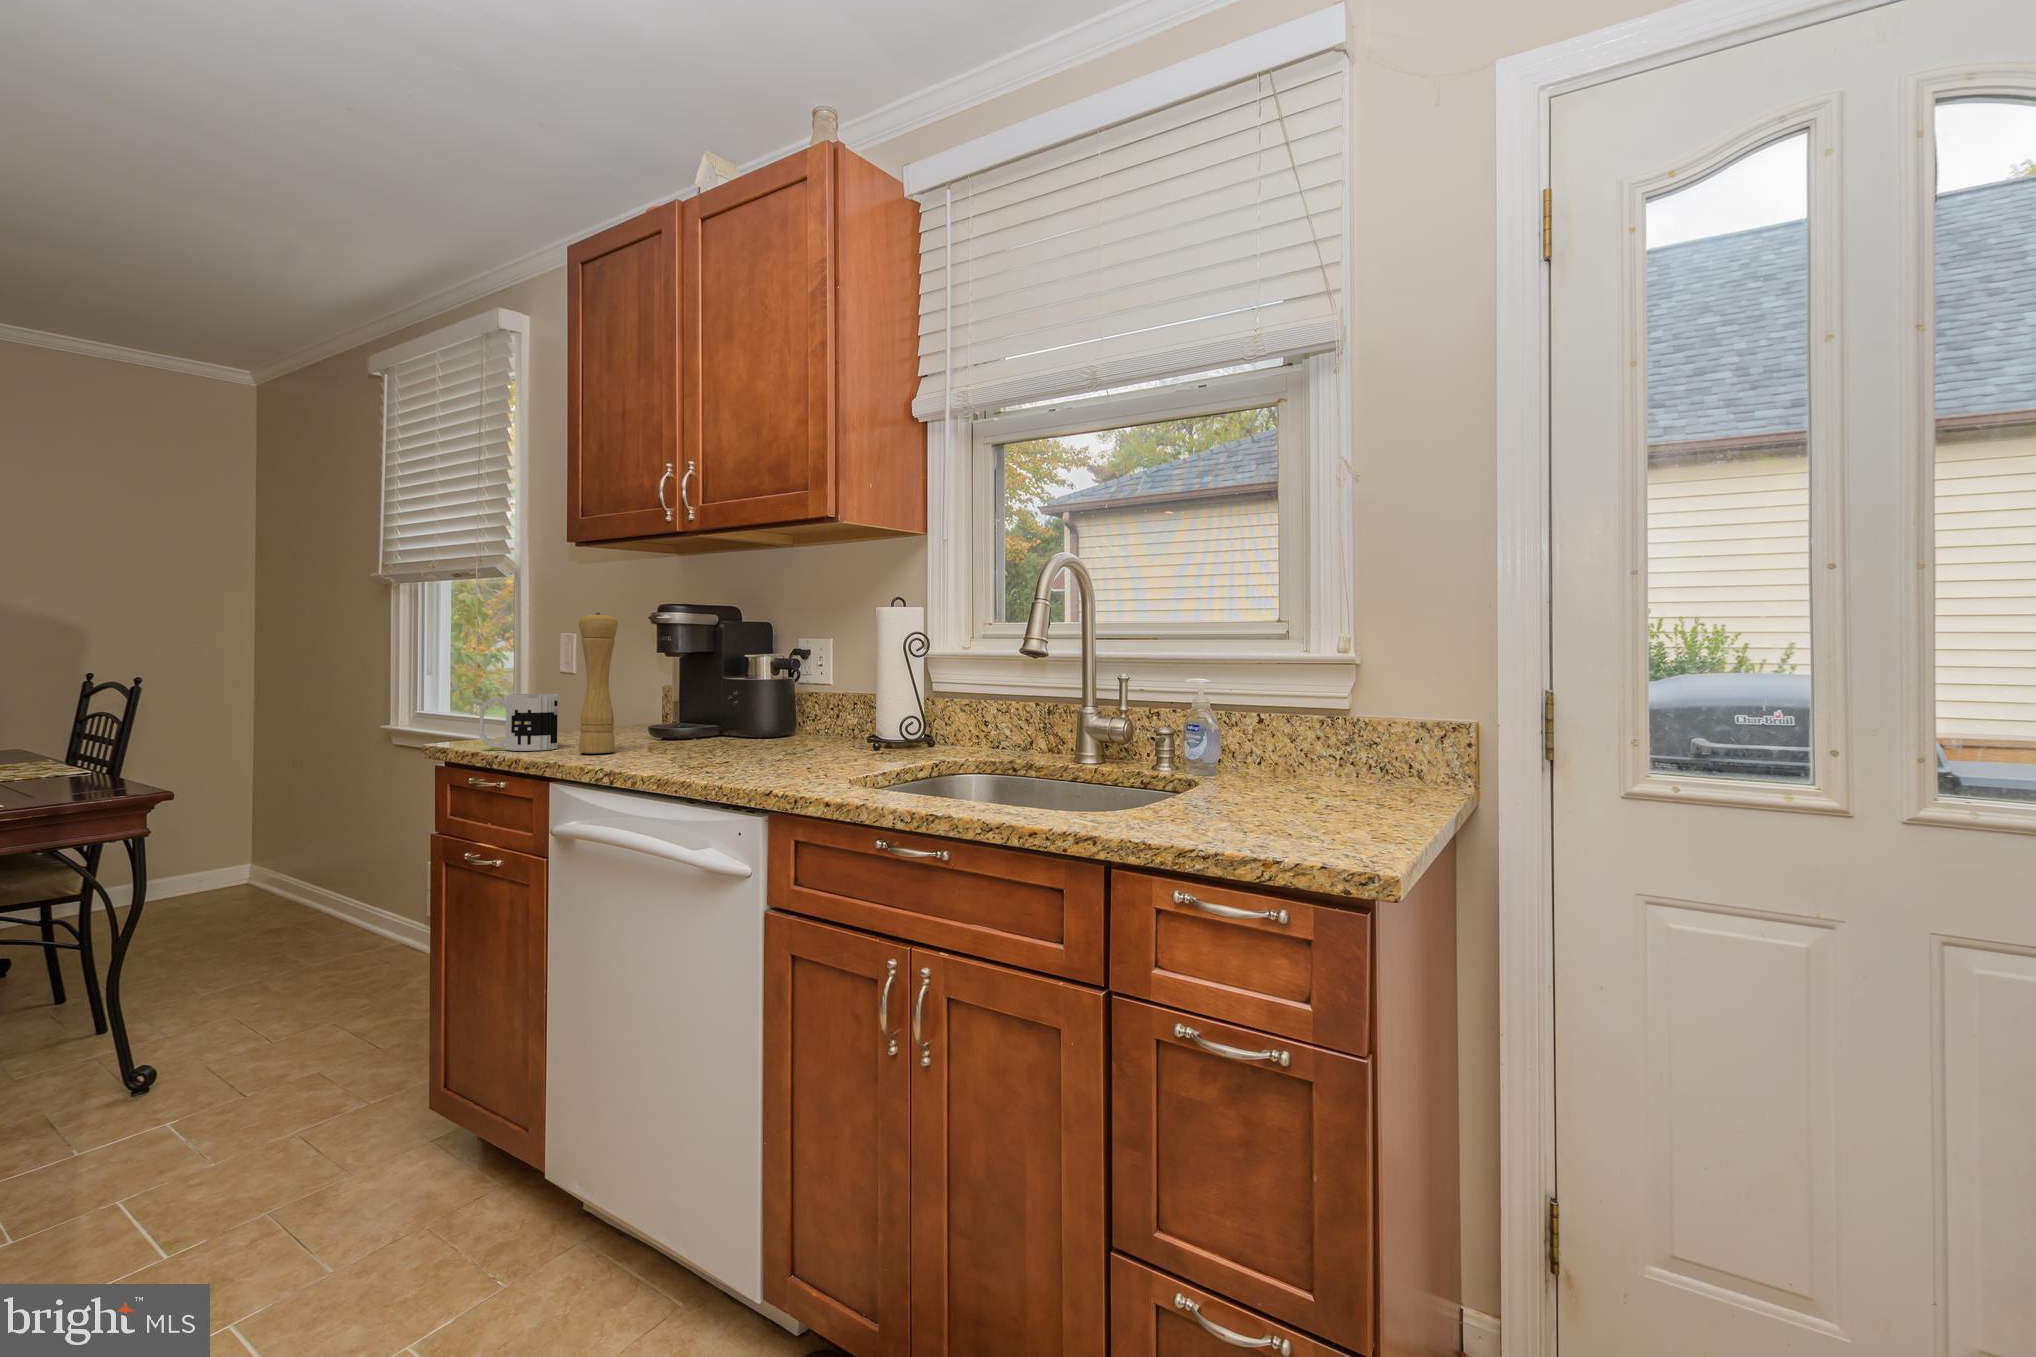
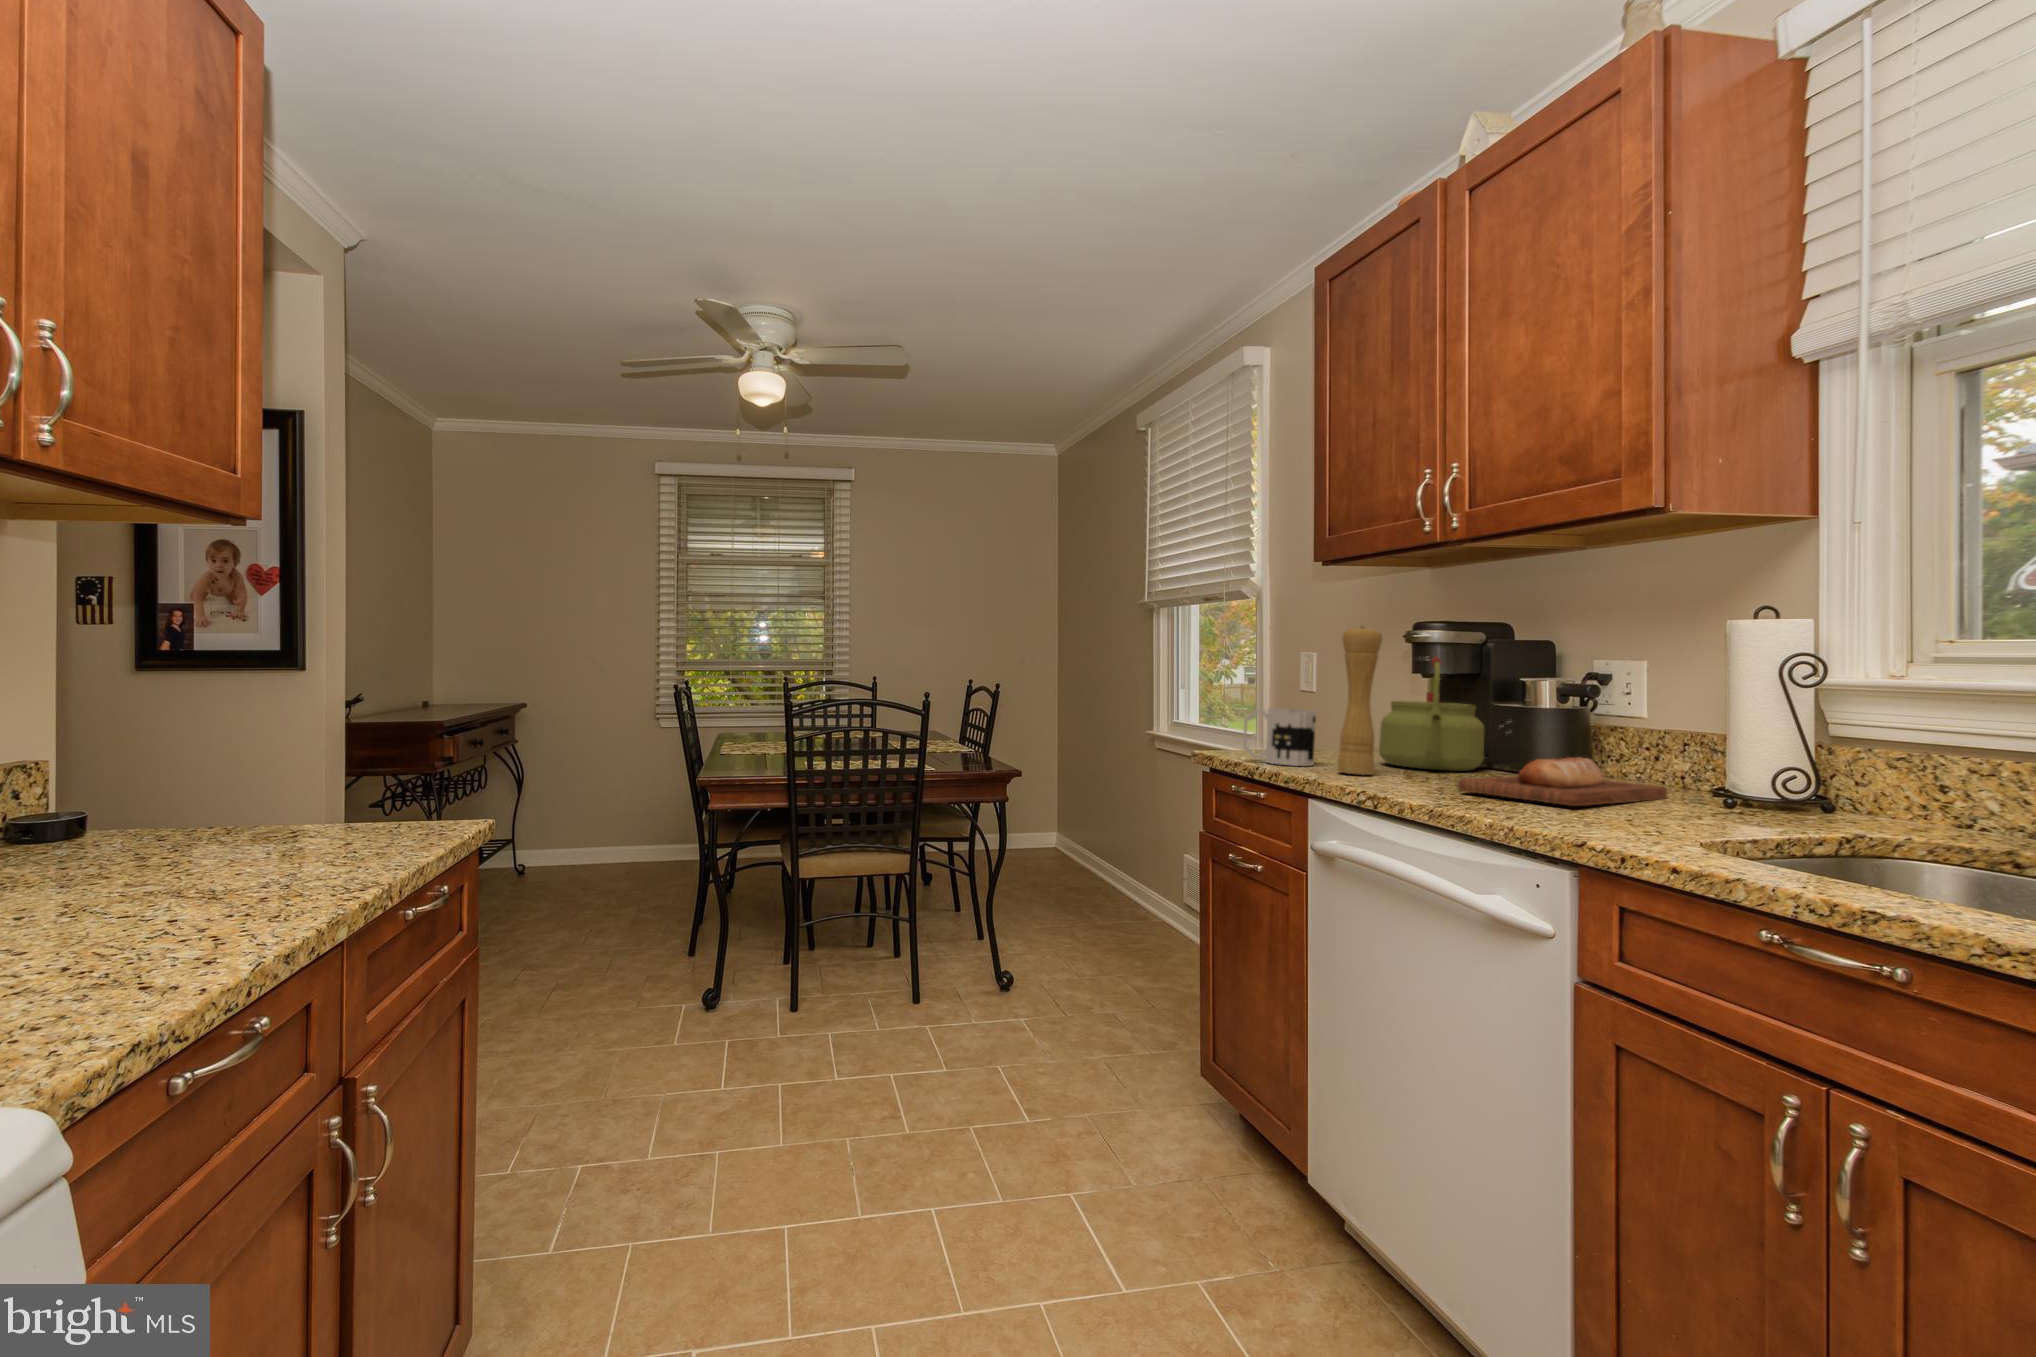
kettle: none [625,638,717,742] -> present [1379,657,1484,771]
bread loaf: none [685,722,846,763] -> present [1458,757,1667,806]

